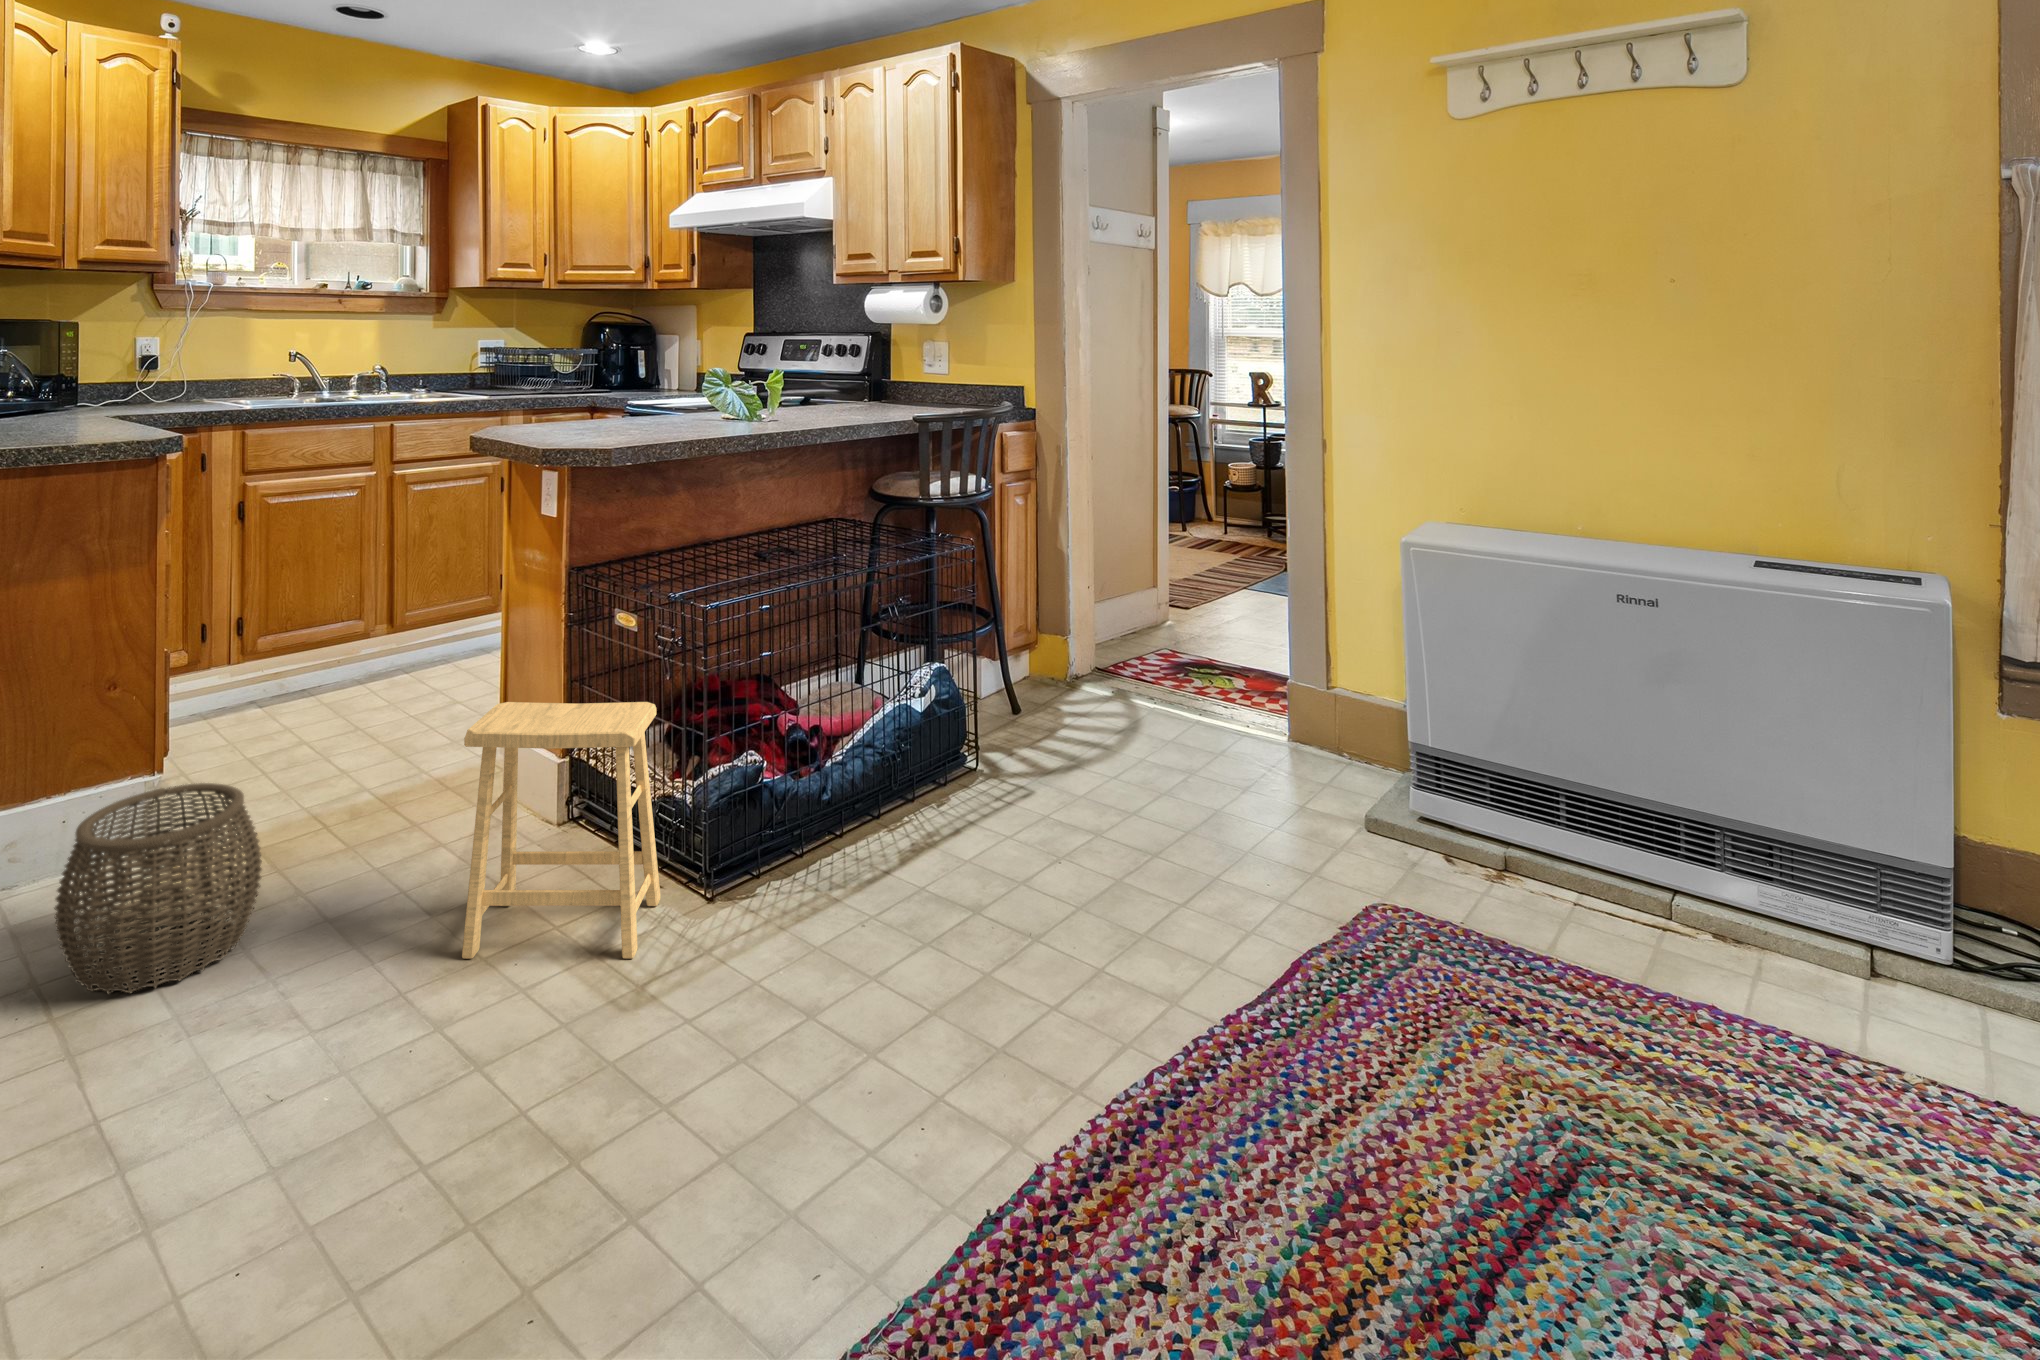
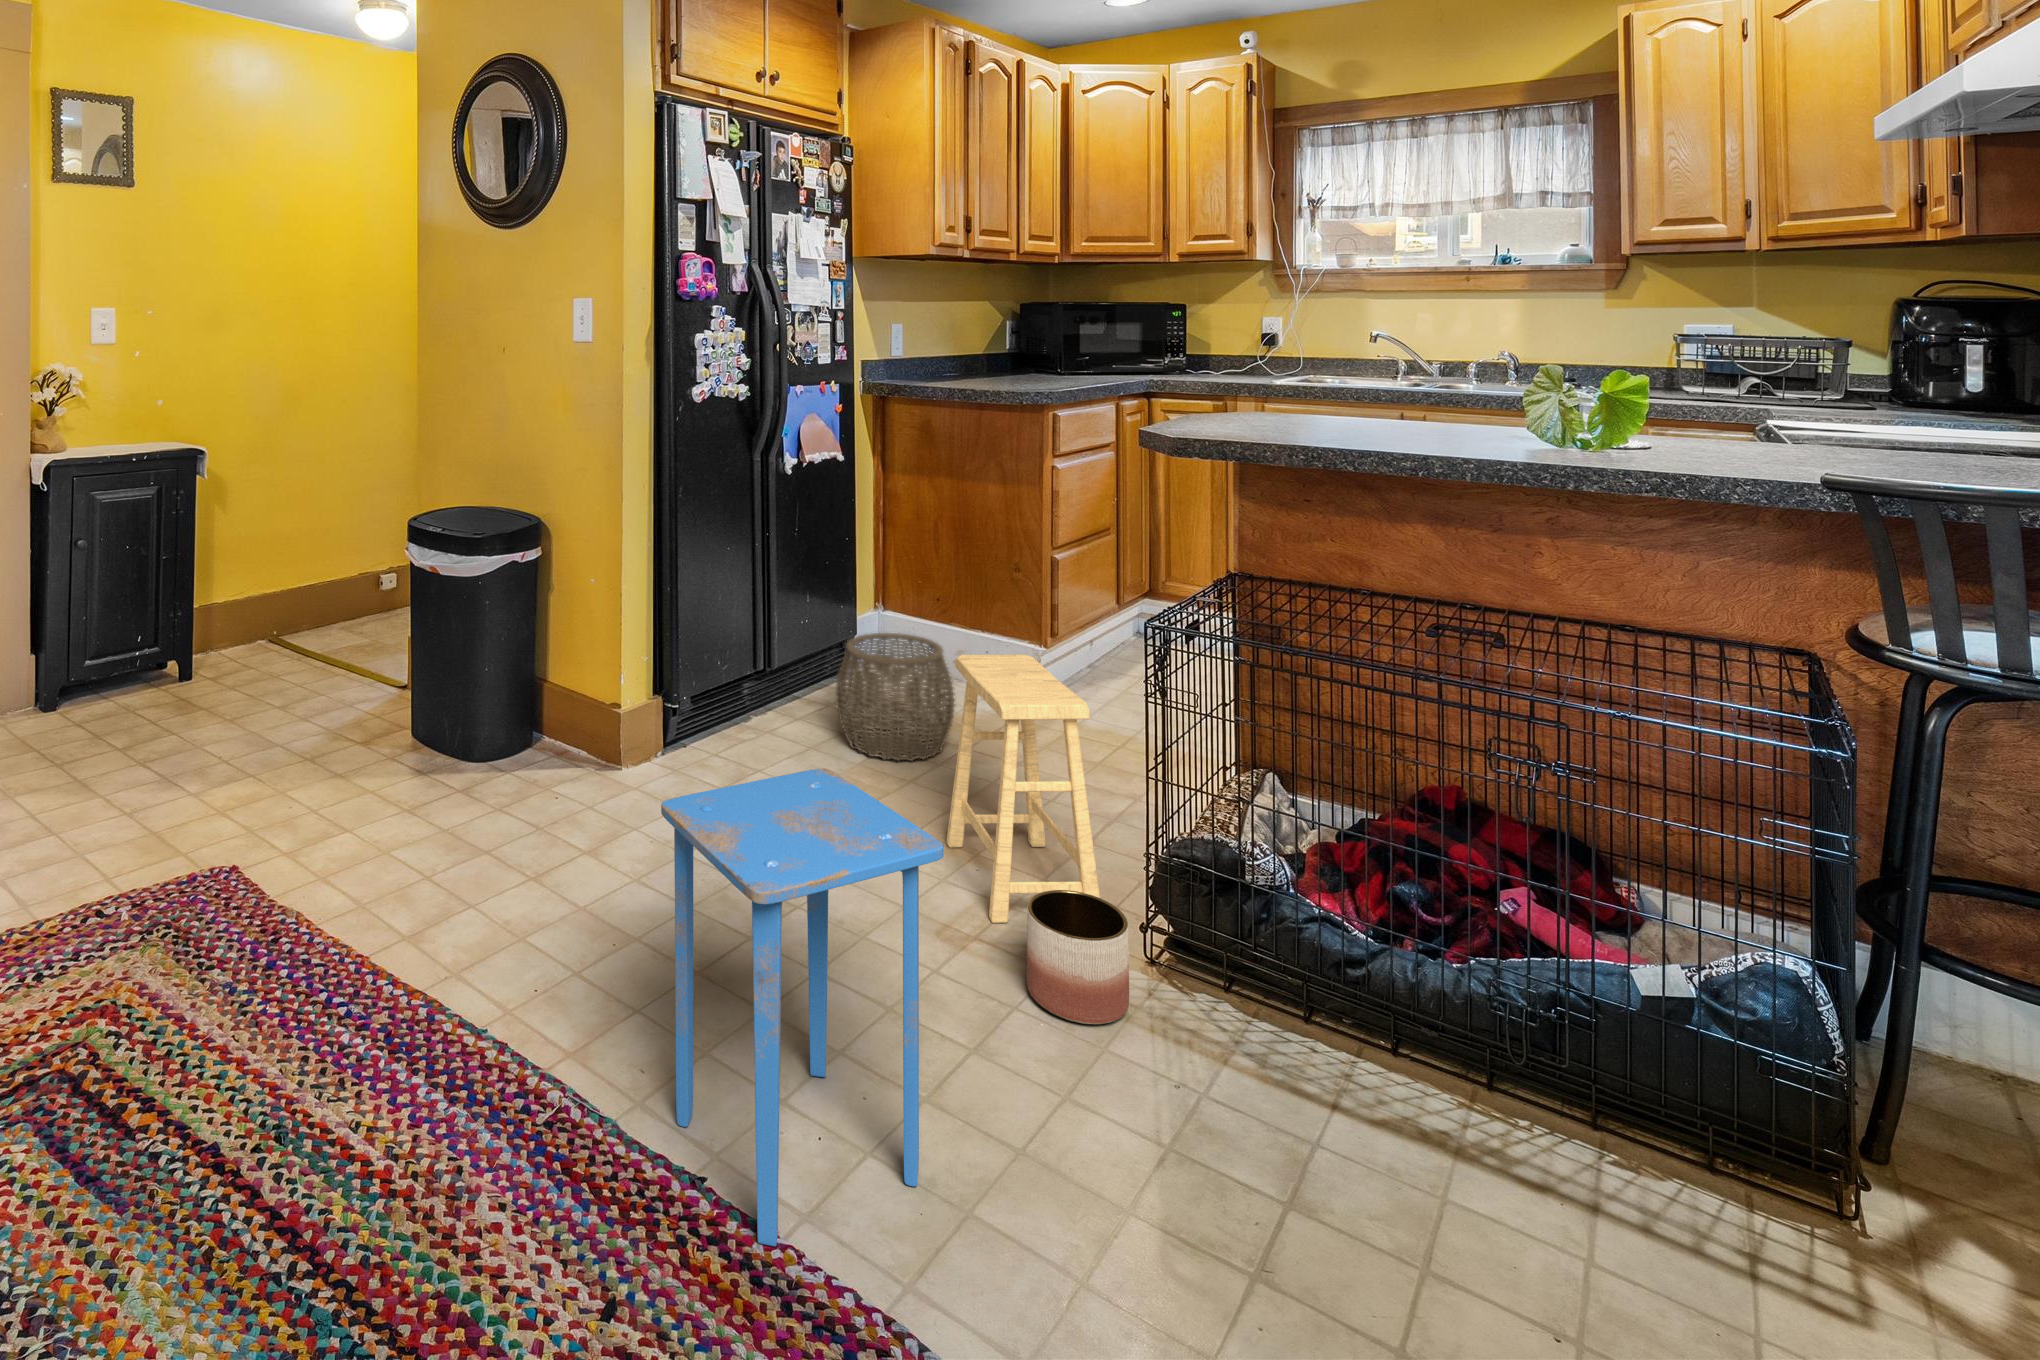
side table: none [818,774,1077,1234] -> present [661,768,944,1246]
planter: none [721,844,805,958] -> present [1026,890,1129,1024]

